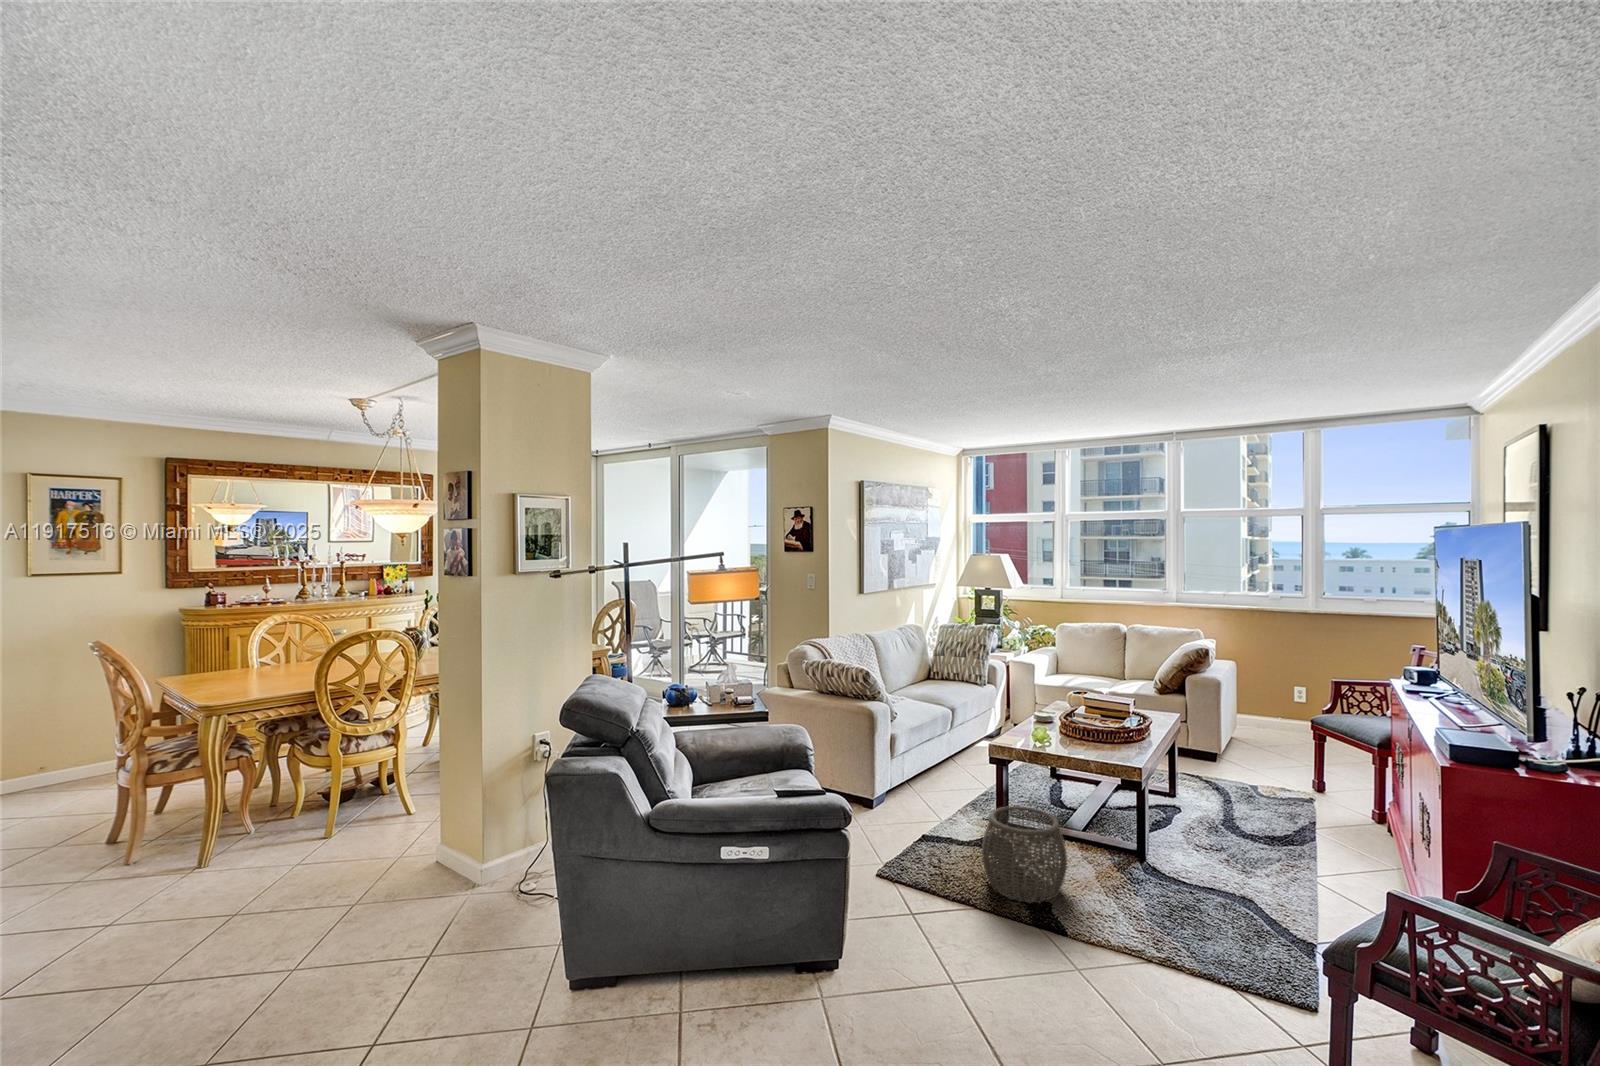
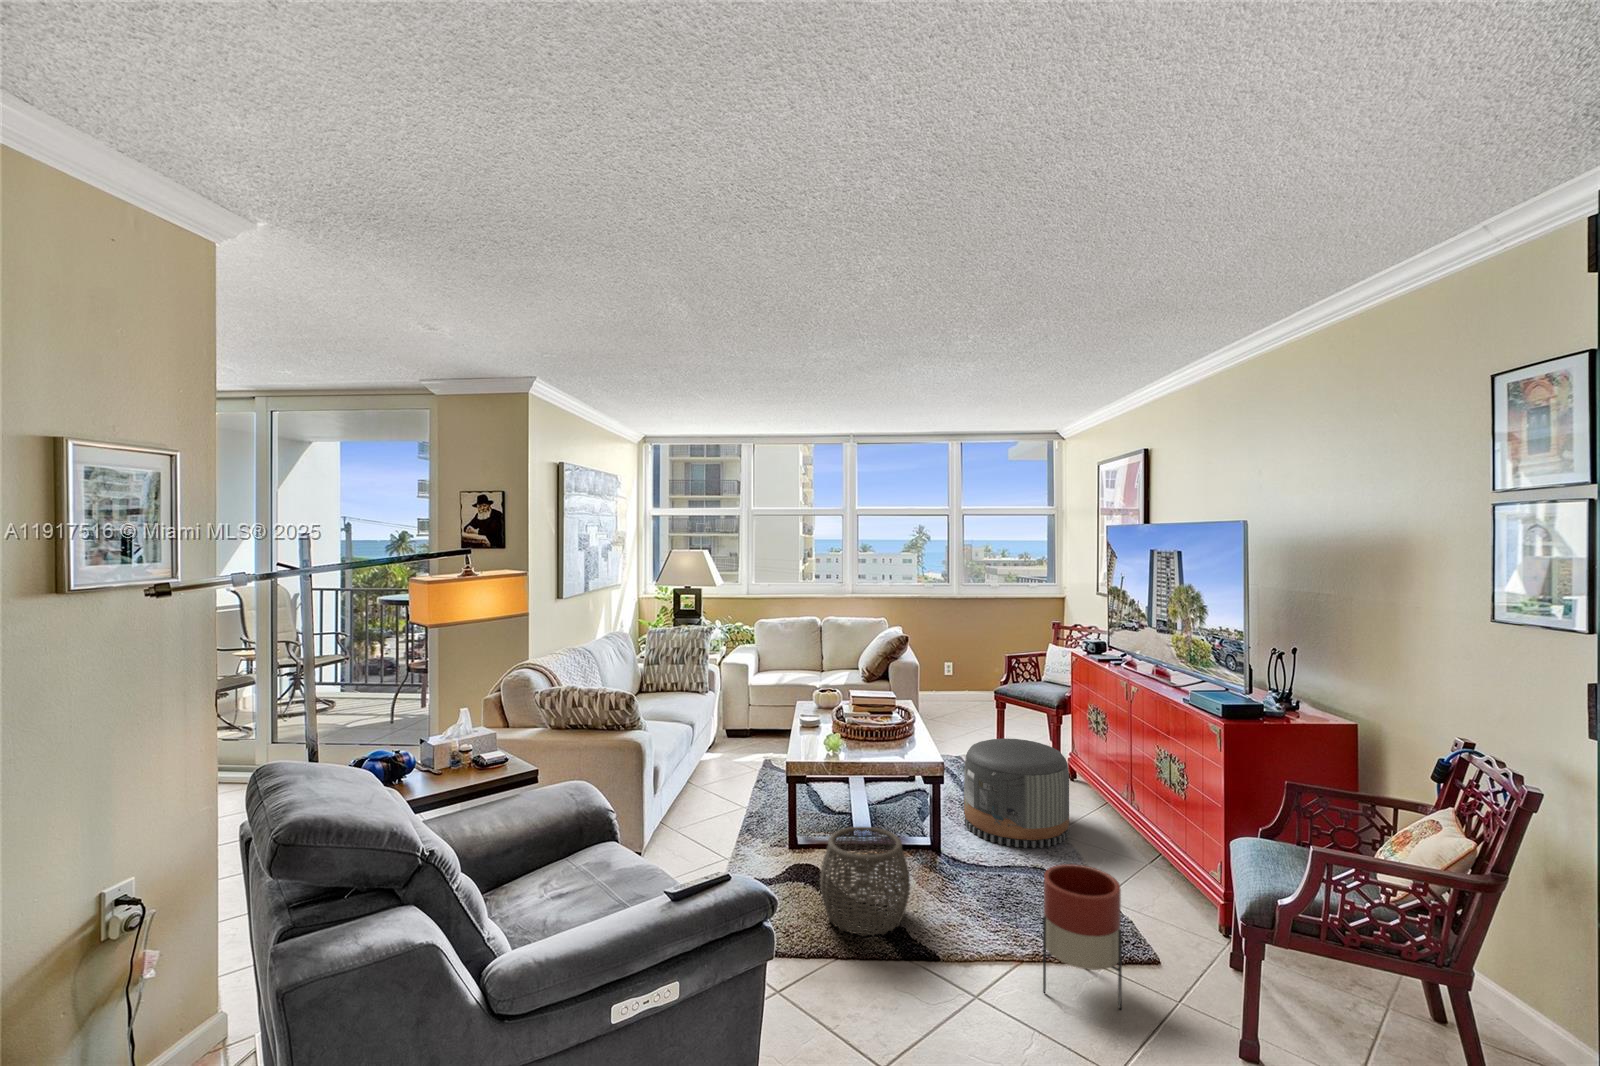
pouf: none [1196,761,1326,884] -> present [964,738,1069,848]
planter: none [1147,871,1234,1025] -> present [1043,864,1122,1009]

